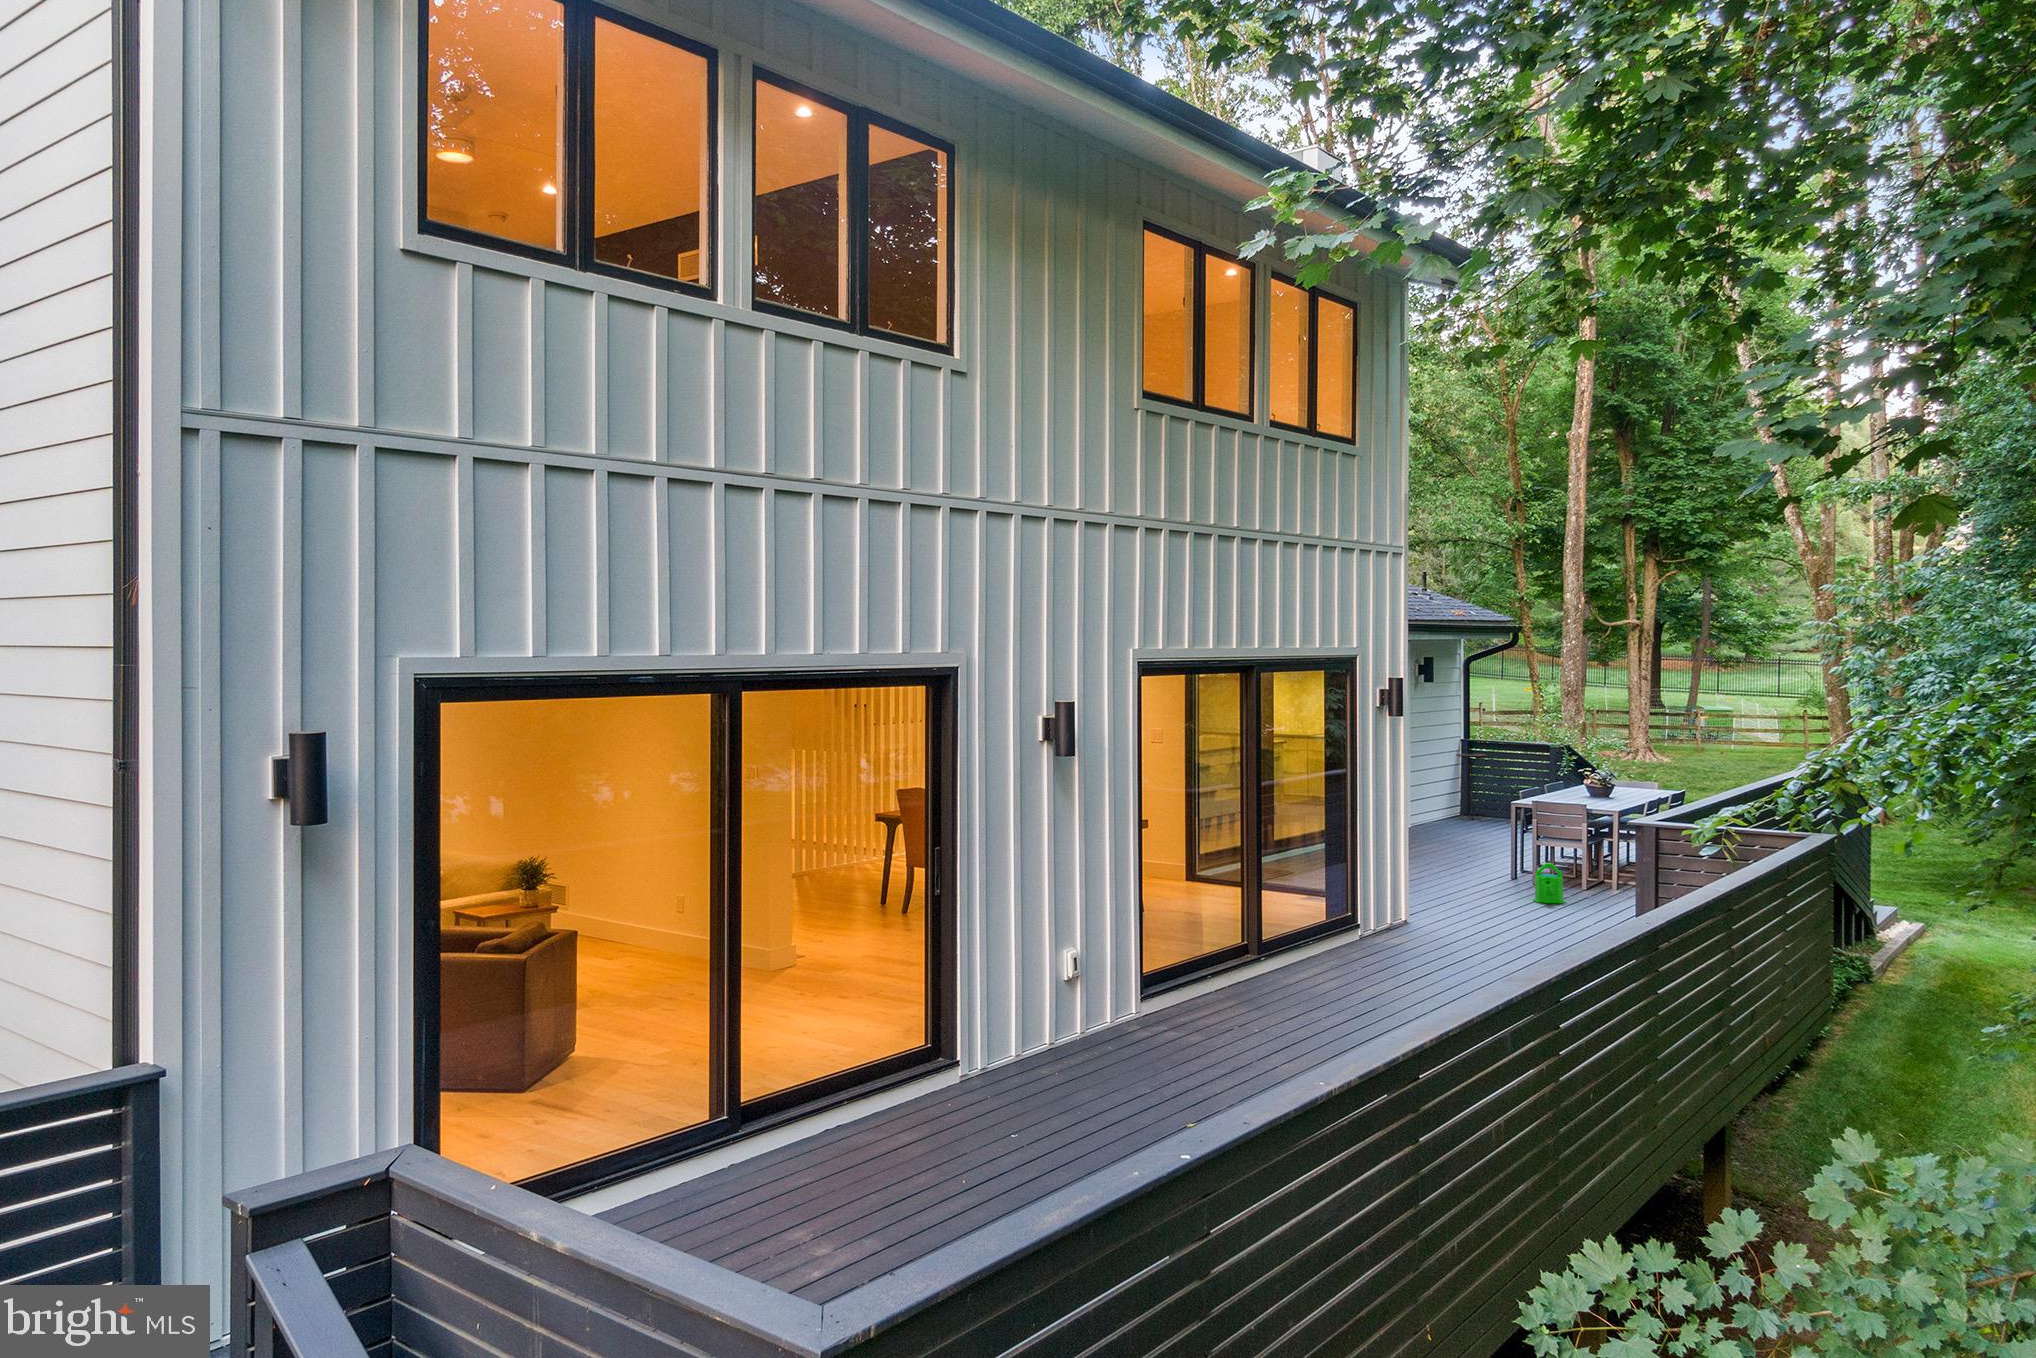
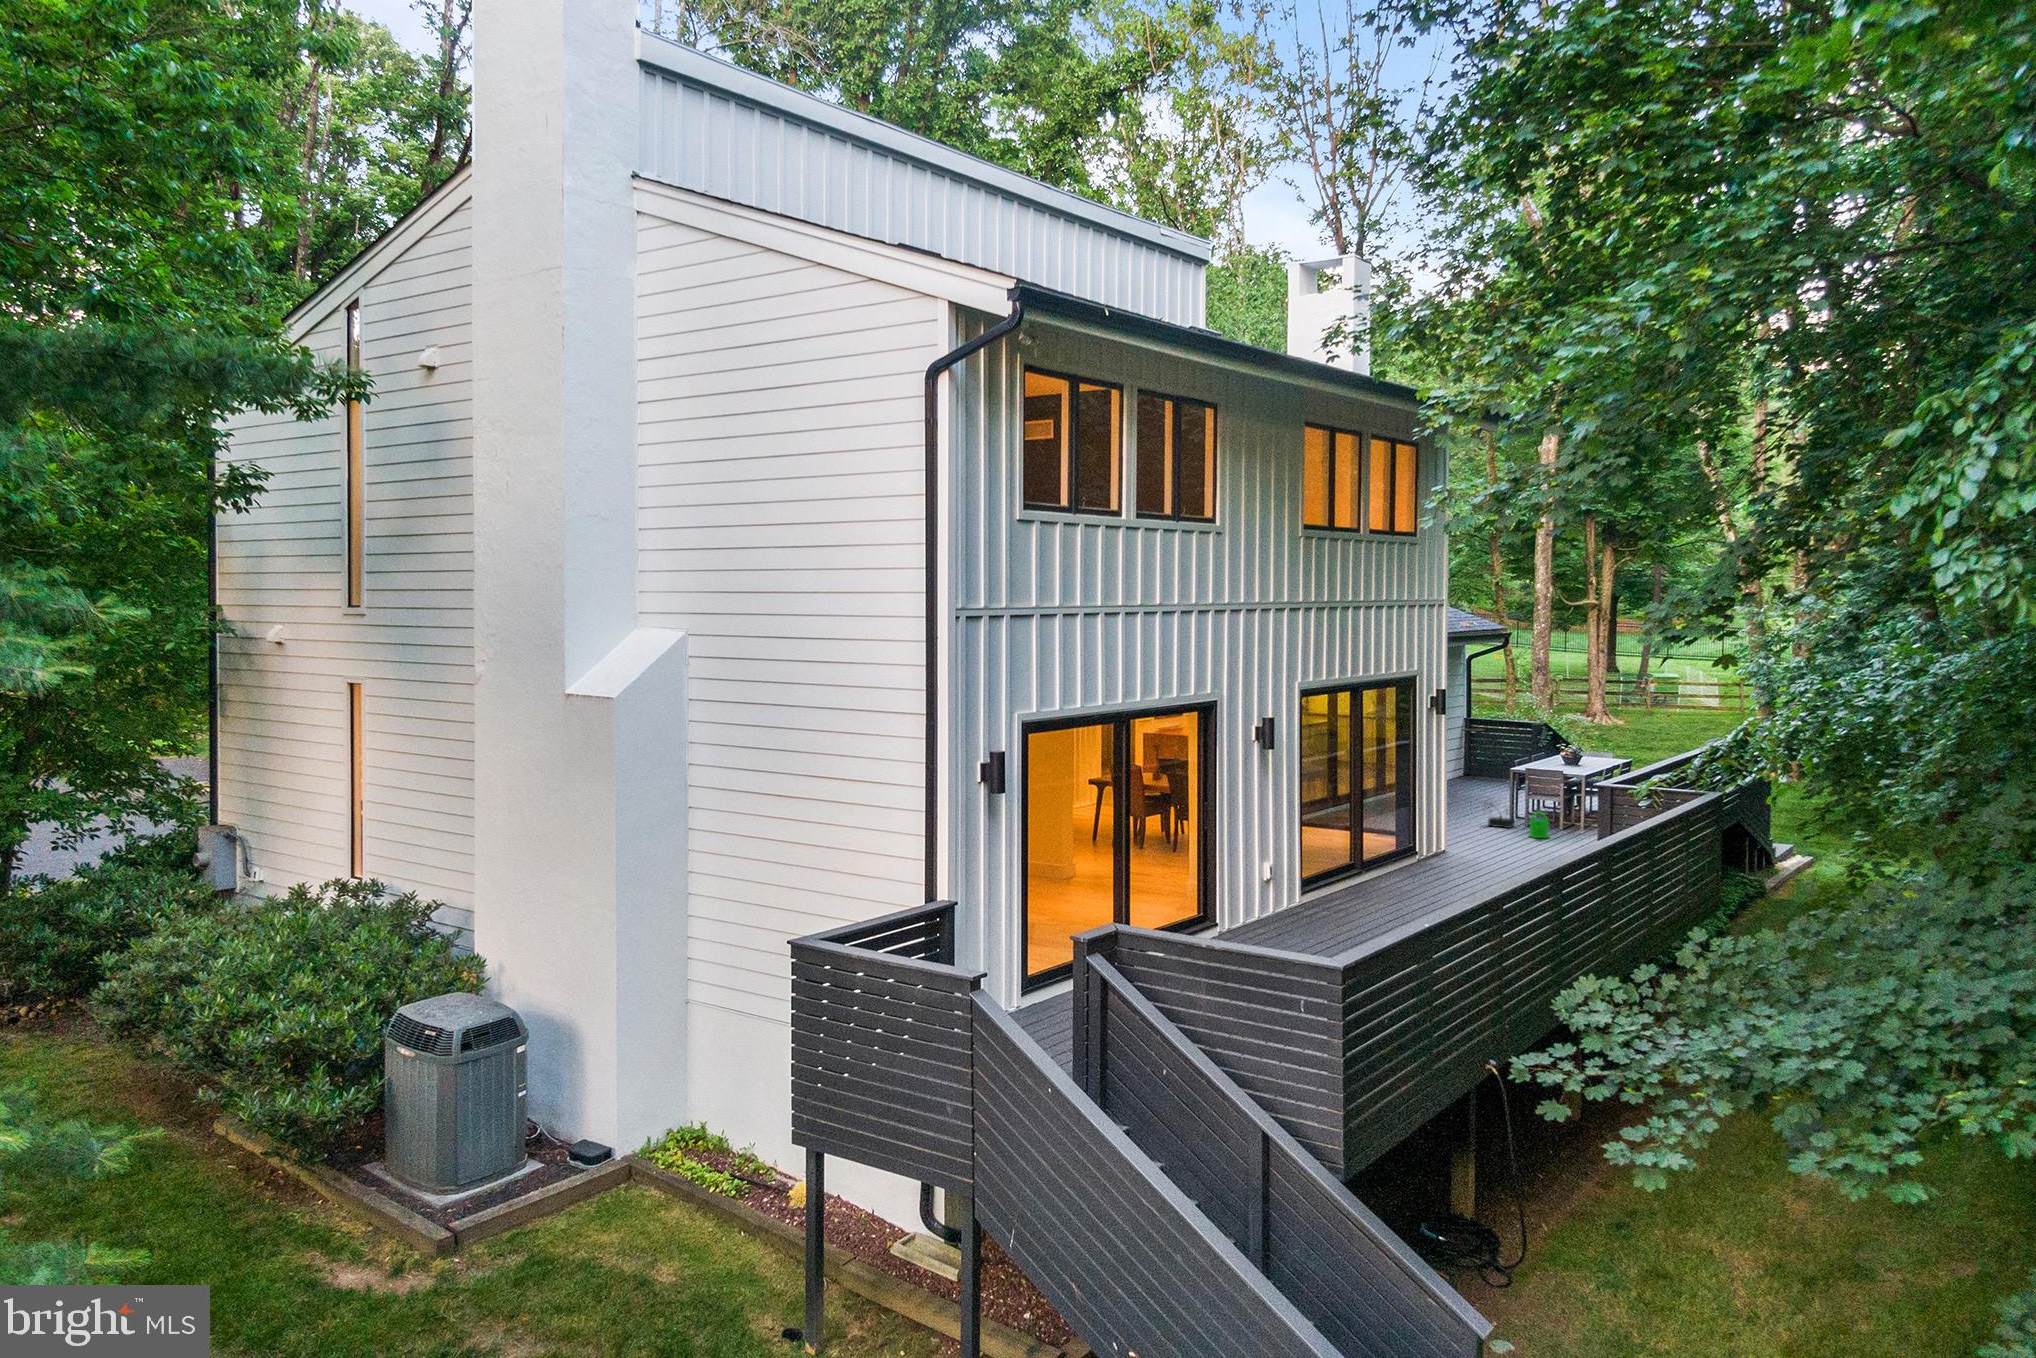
decorative plant: none [1467,841,1520,887] -> present [1484,798,1517,828]

